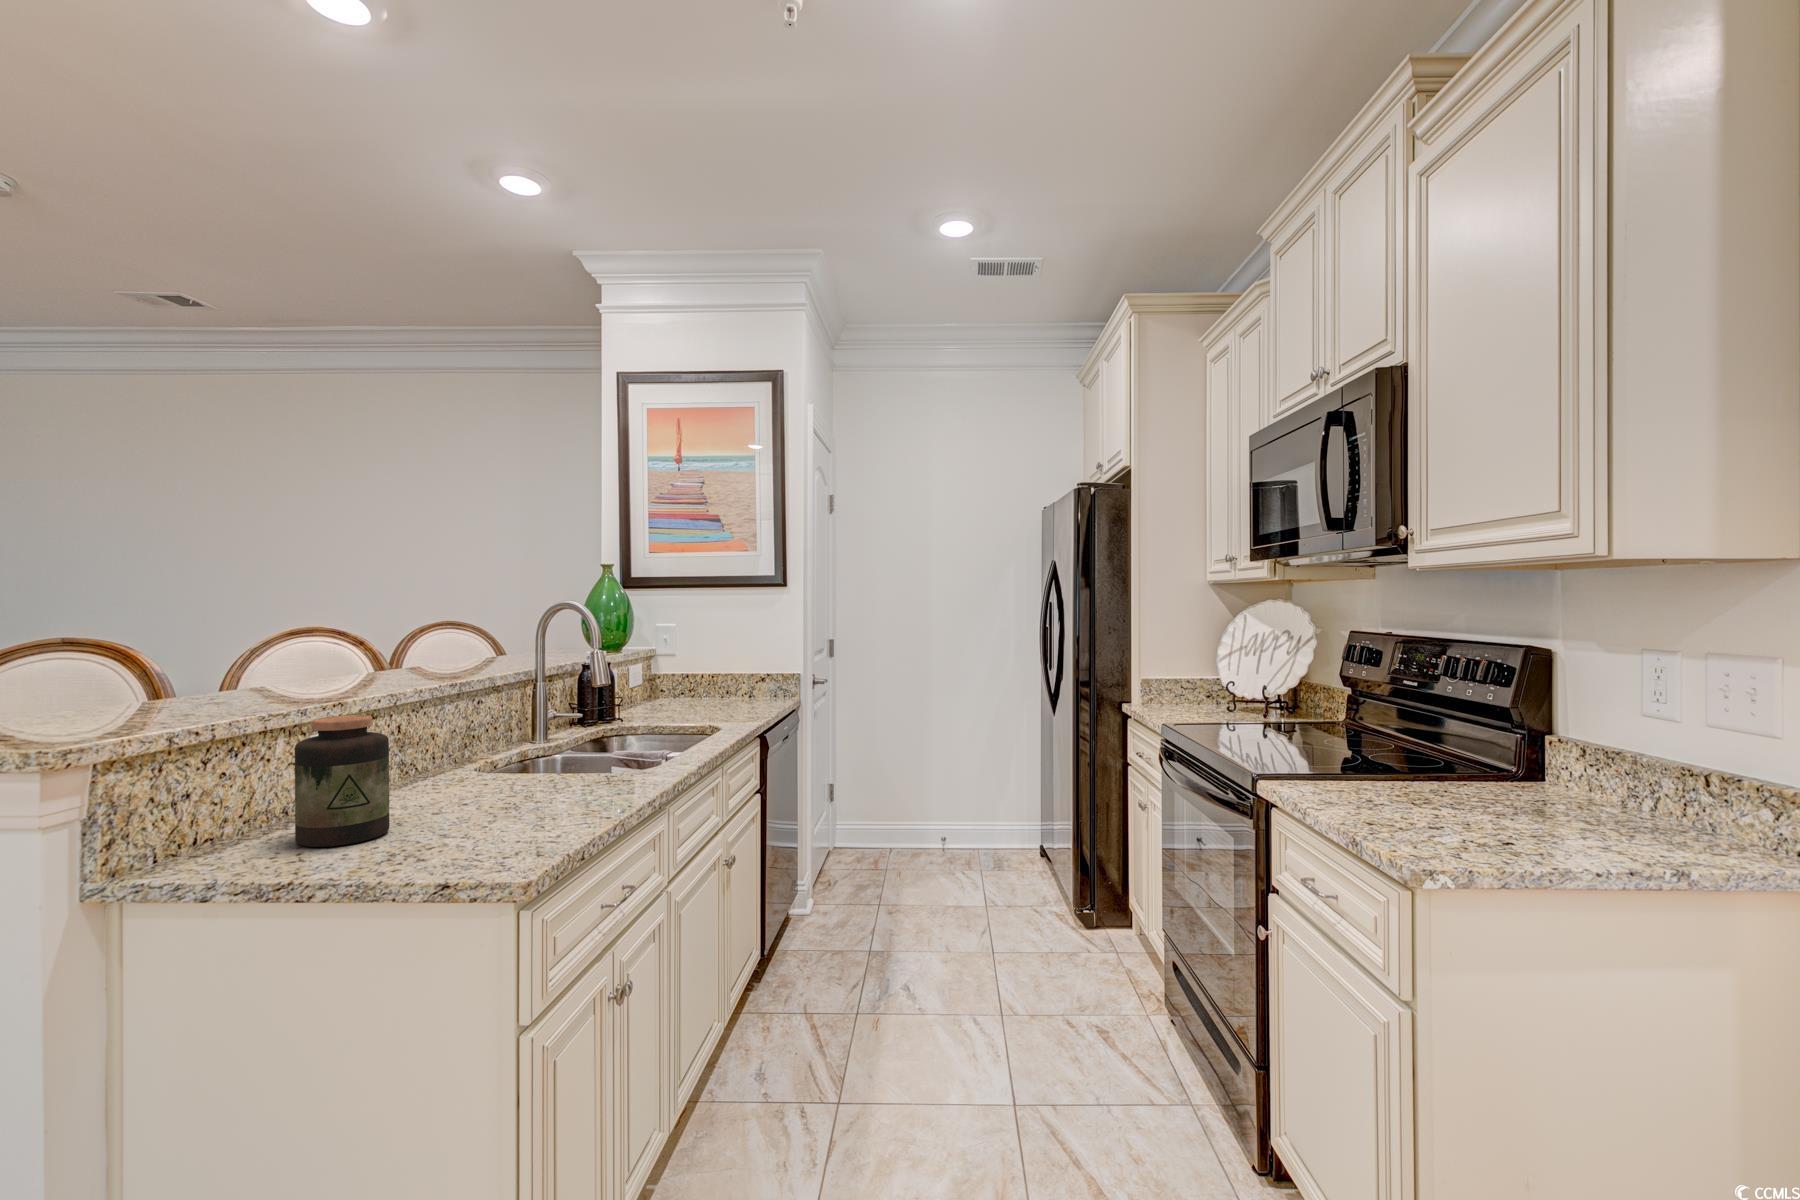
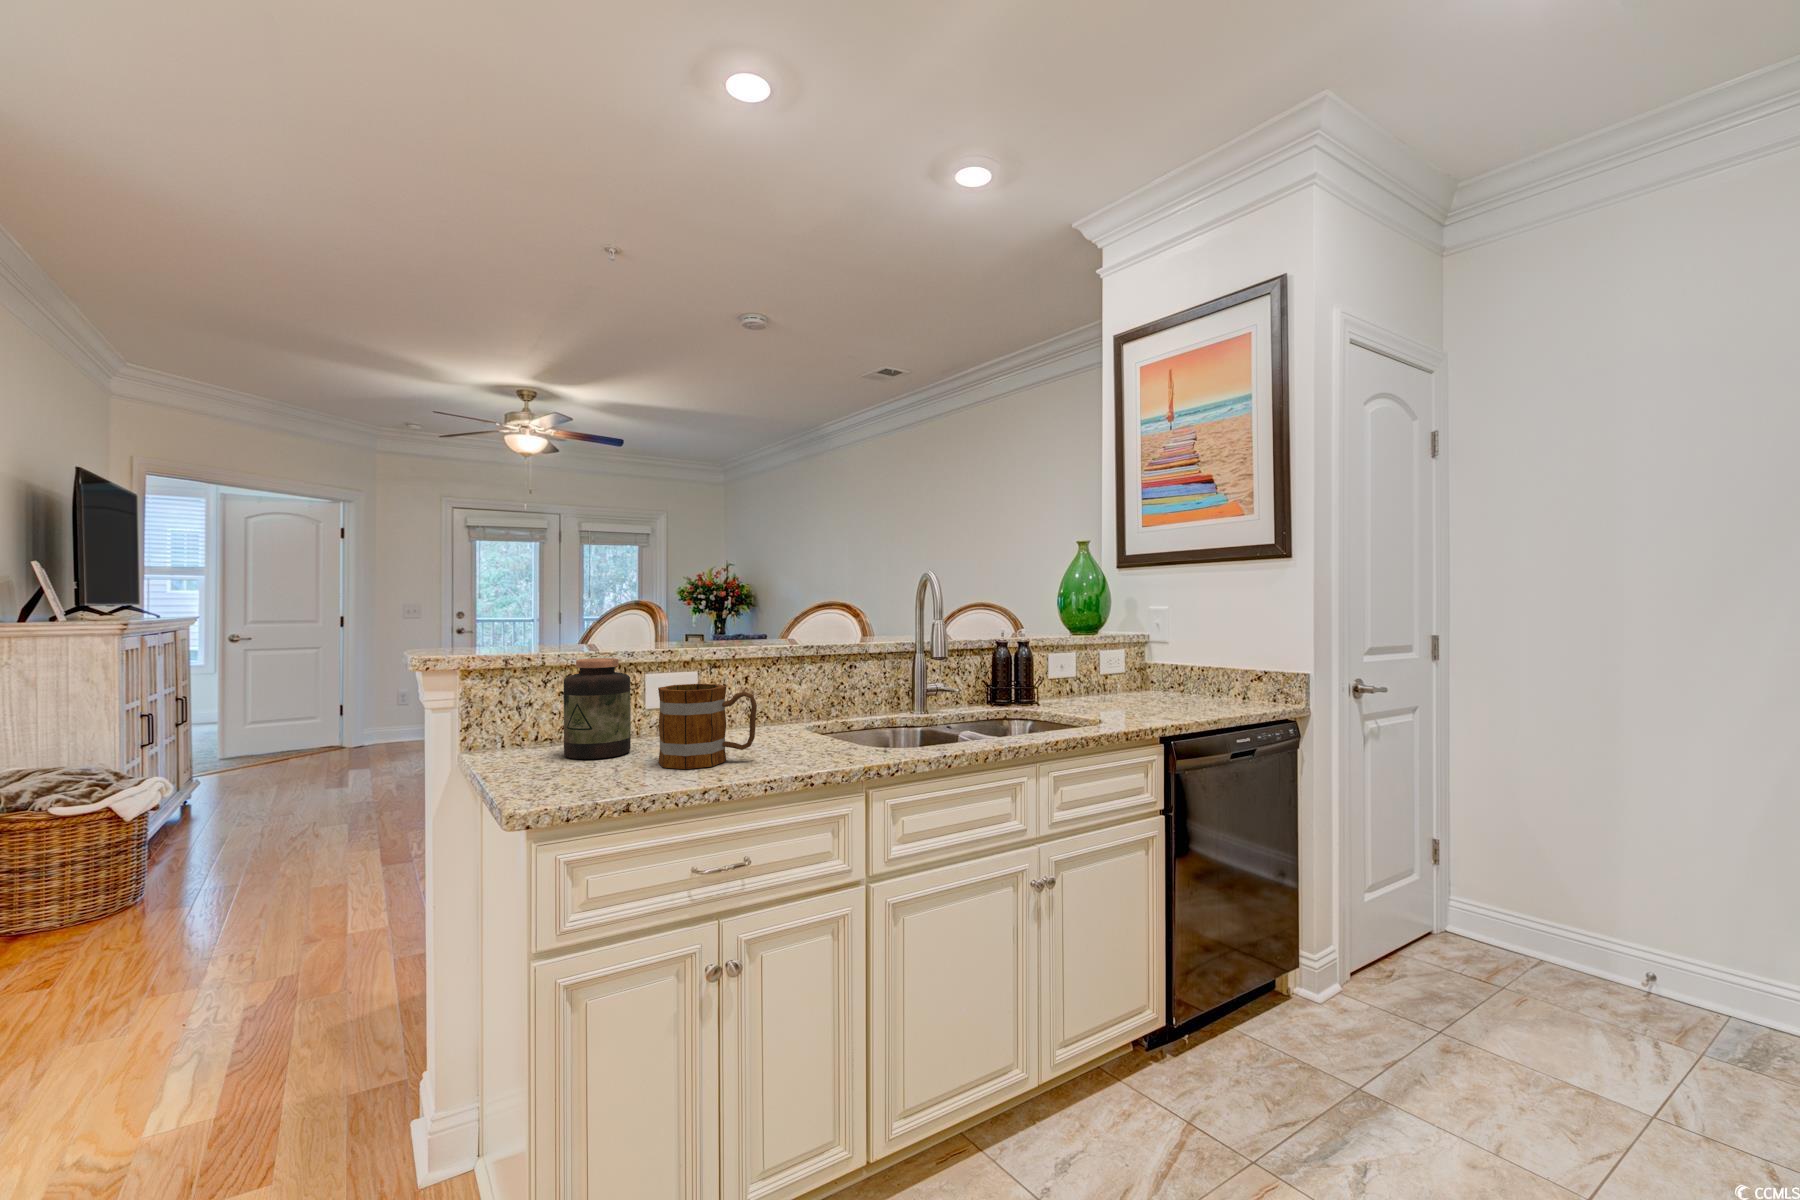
mug: none [460,729,563,825] -> present [658,684,757,769]

